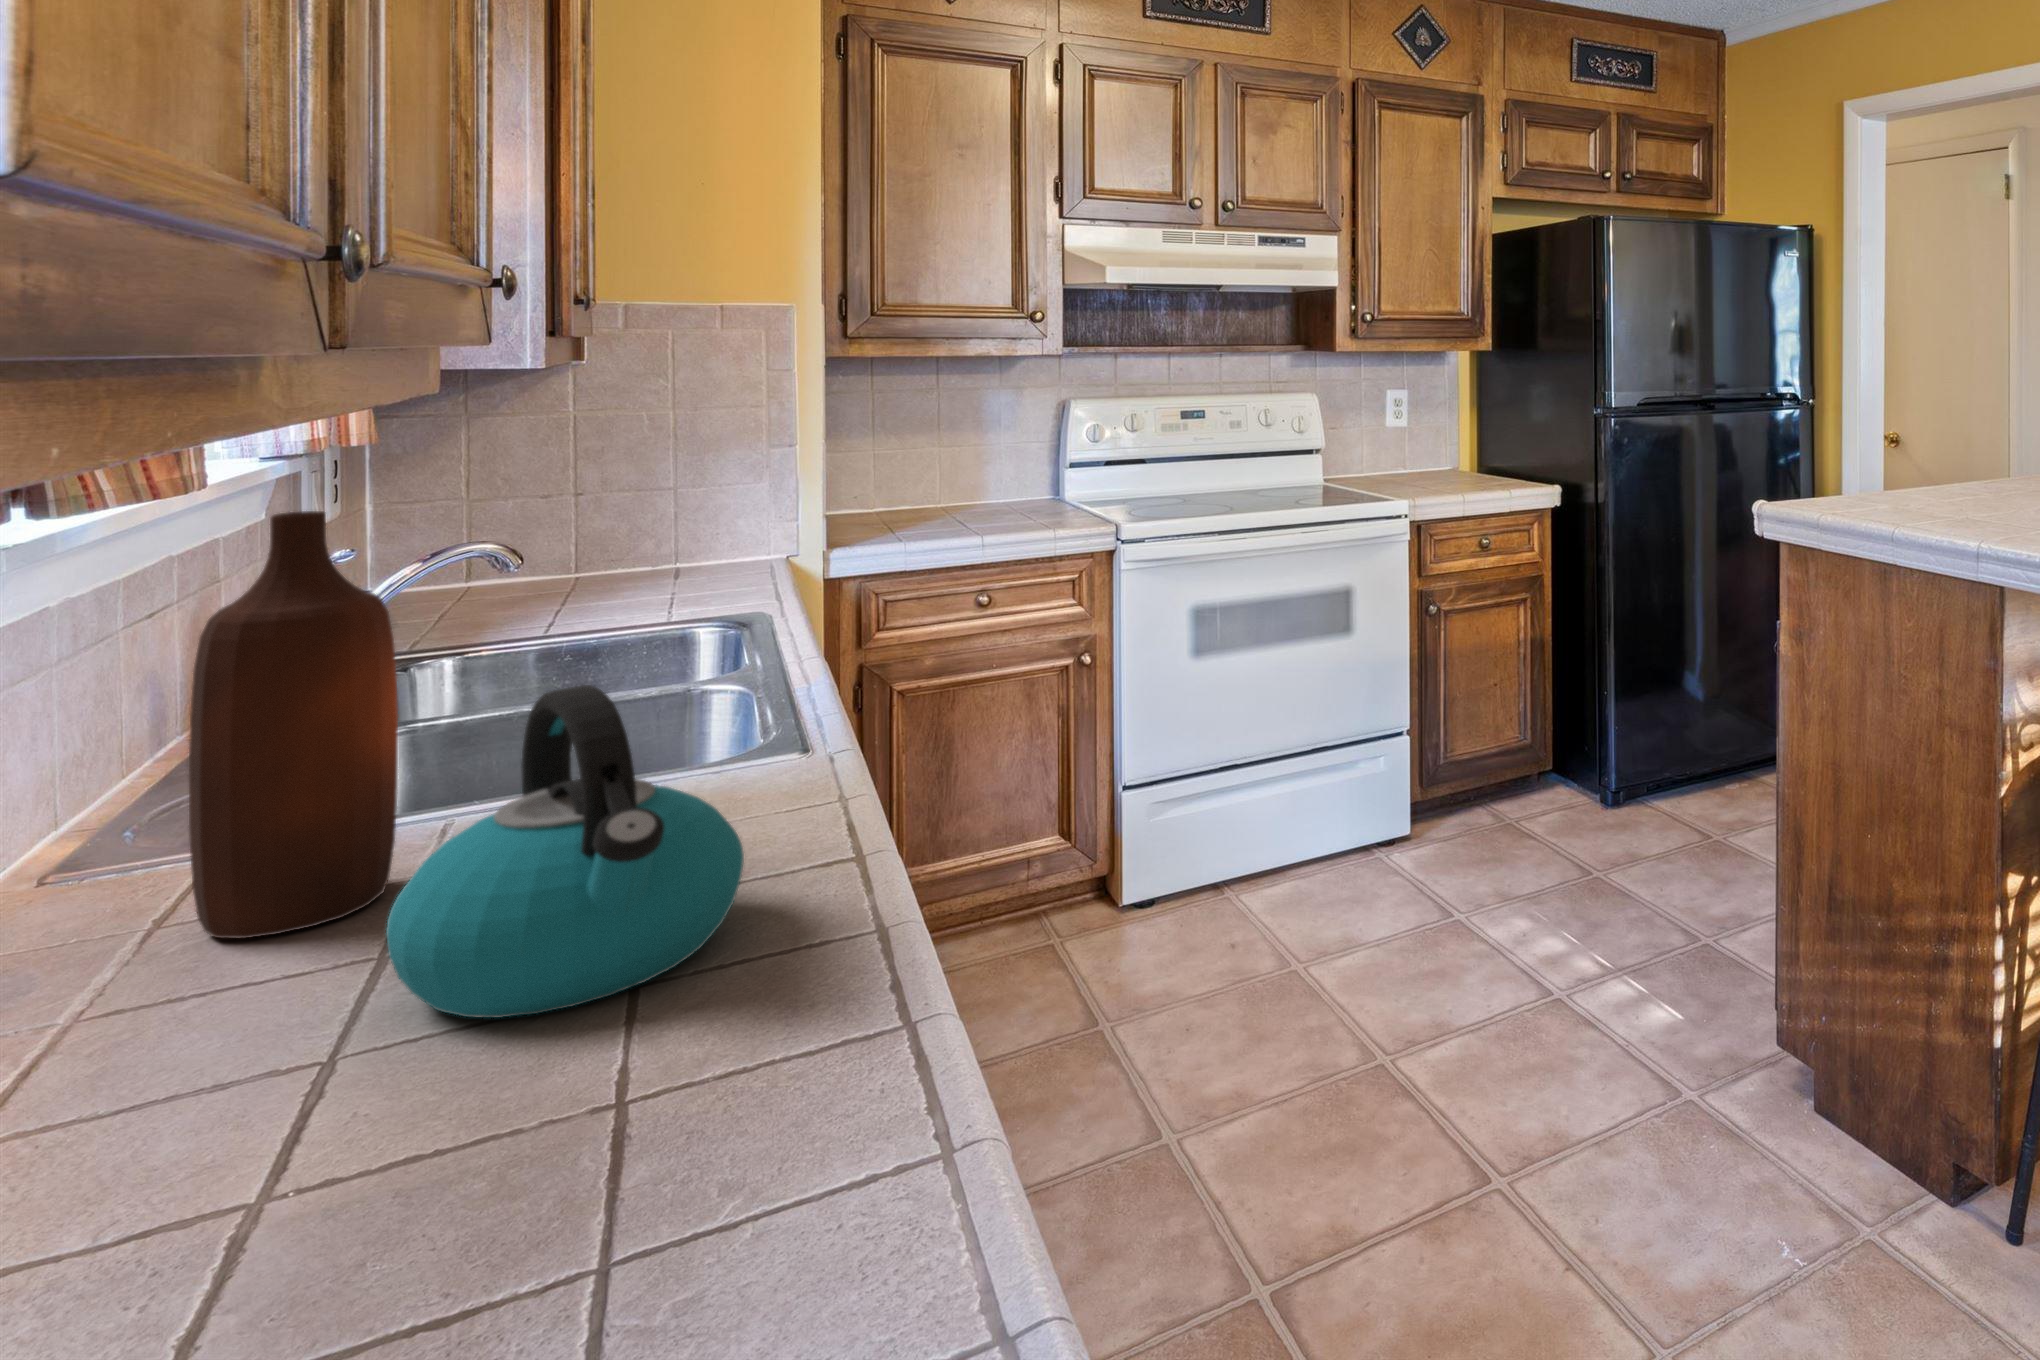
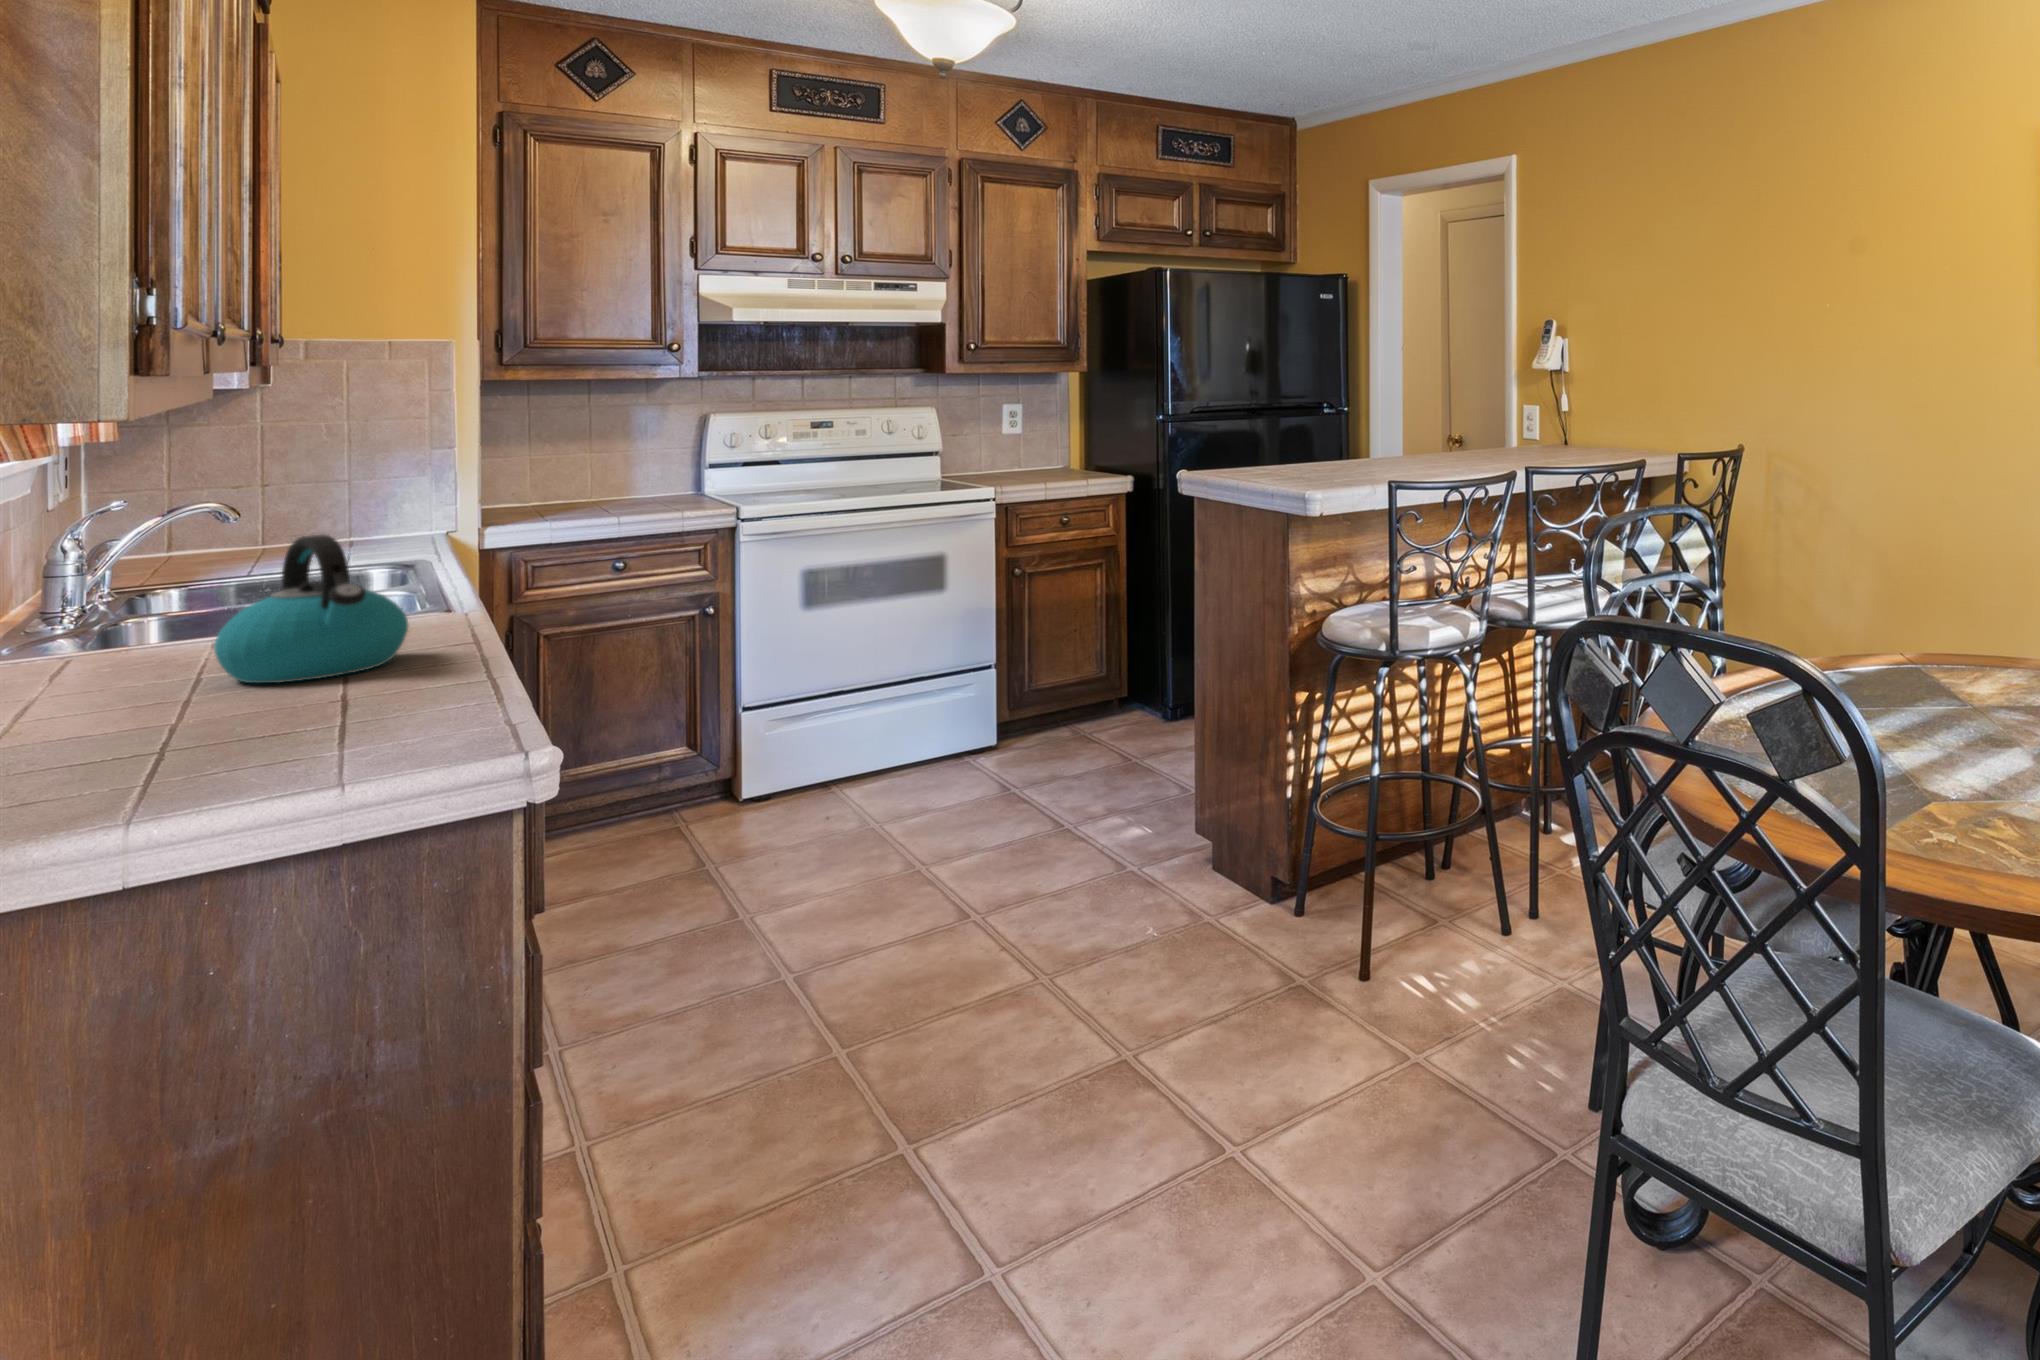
bottle: present [189,511,398,938] -> none [84,455,199,675]

